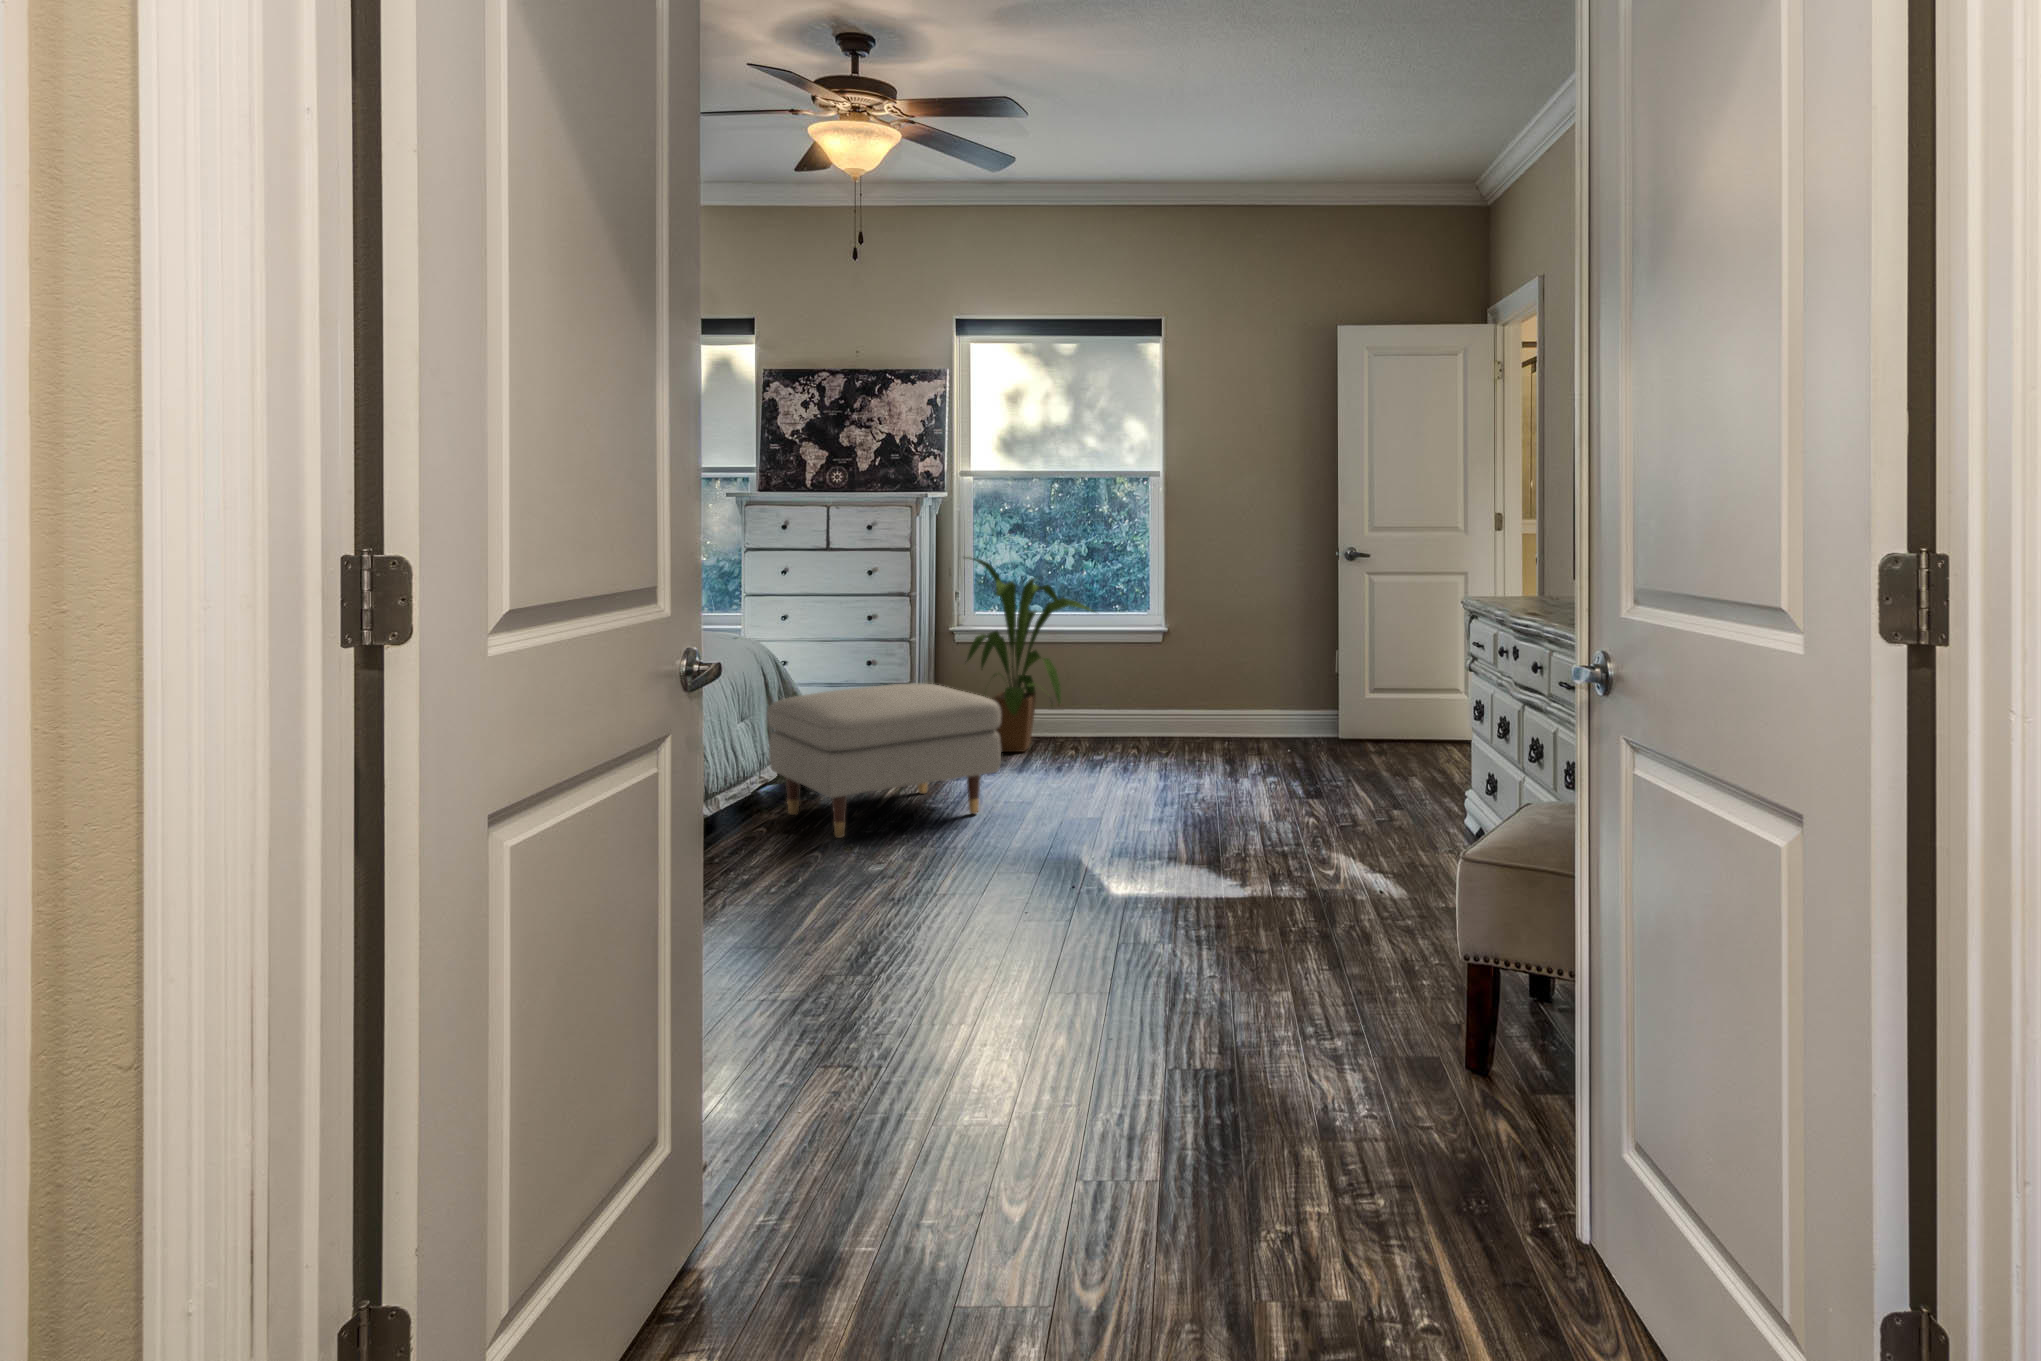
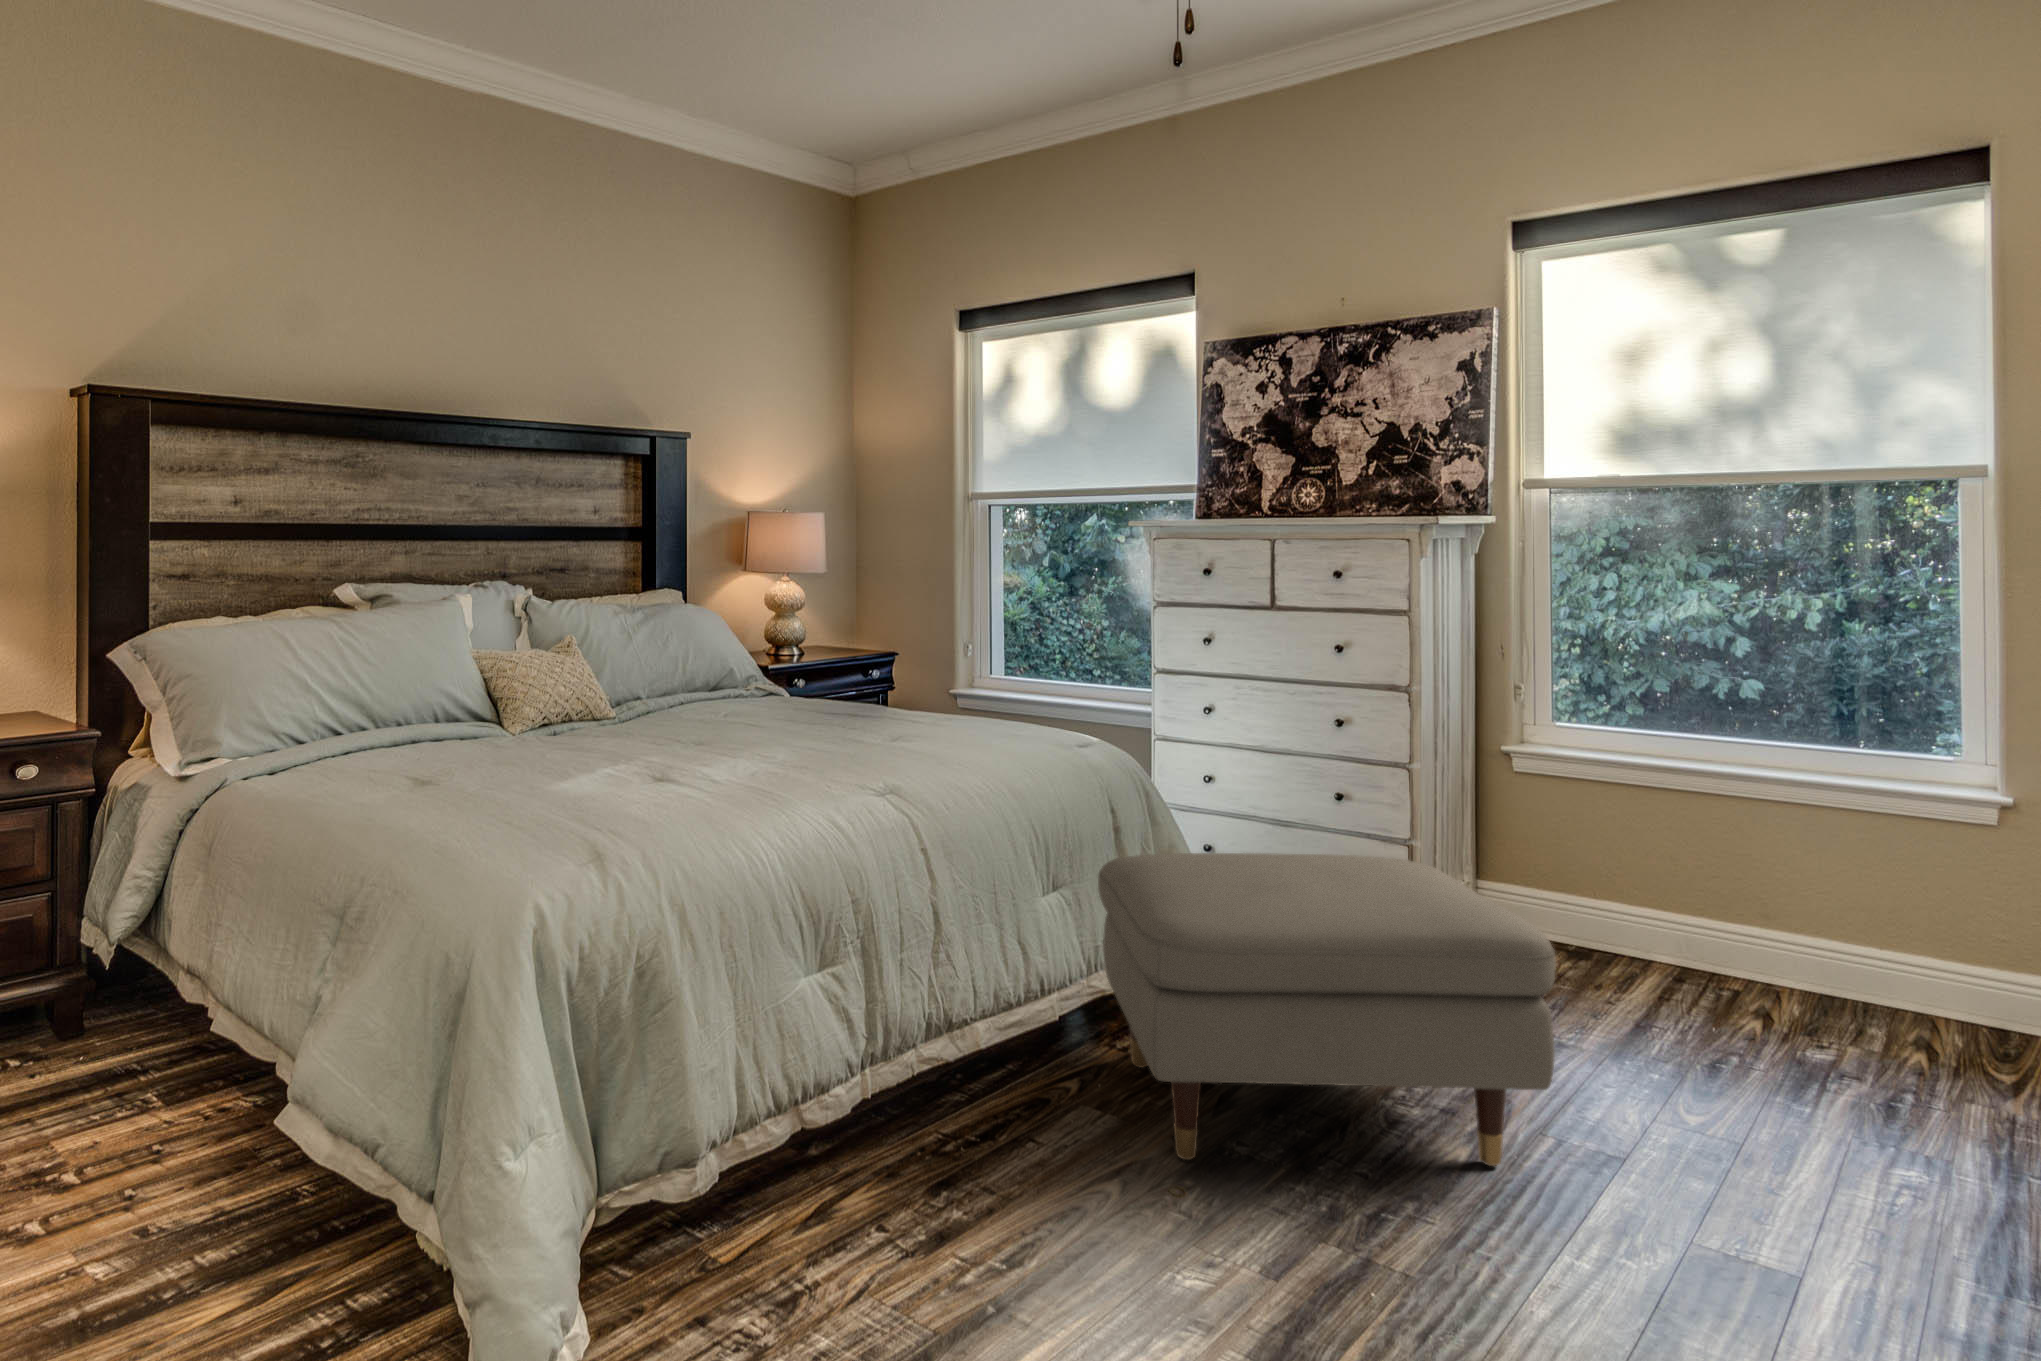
house plant: present [967,557,1094,752] -> none [1506,624,1821,1003]

